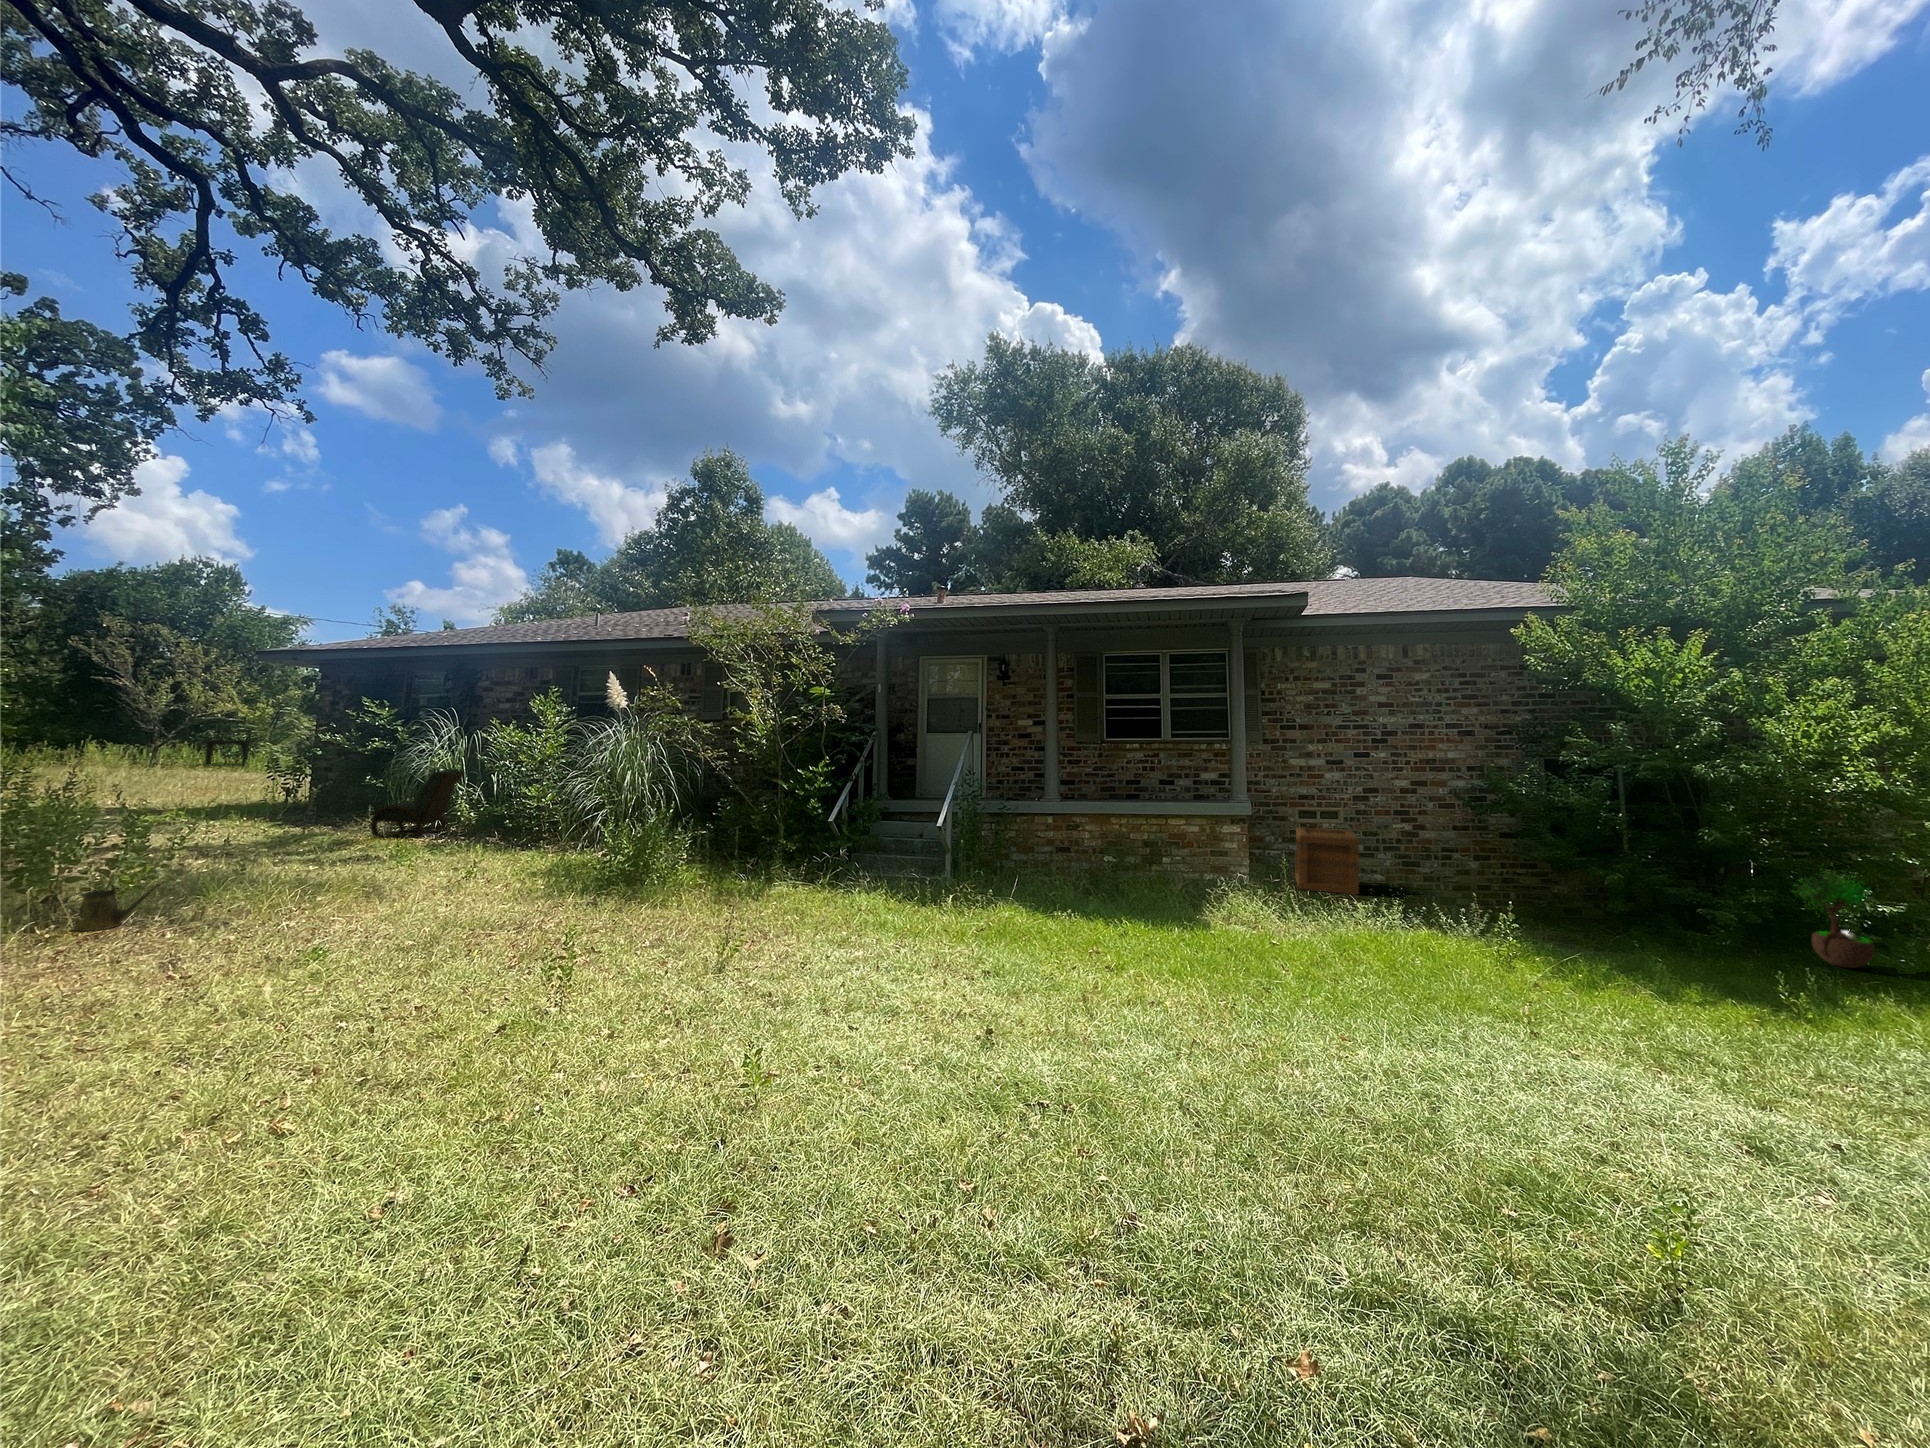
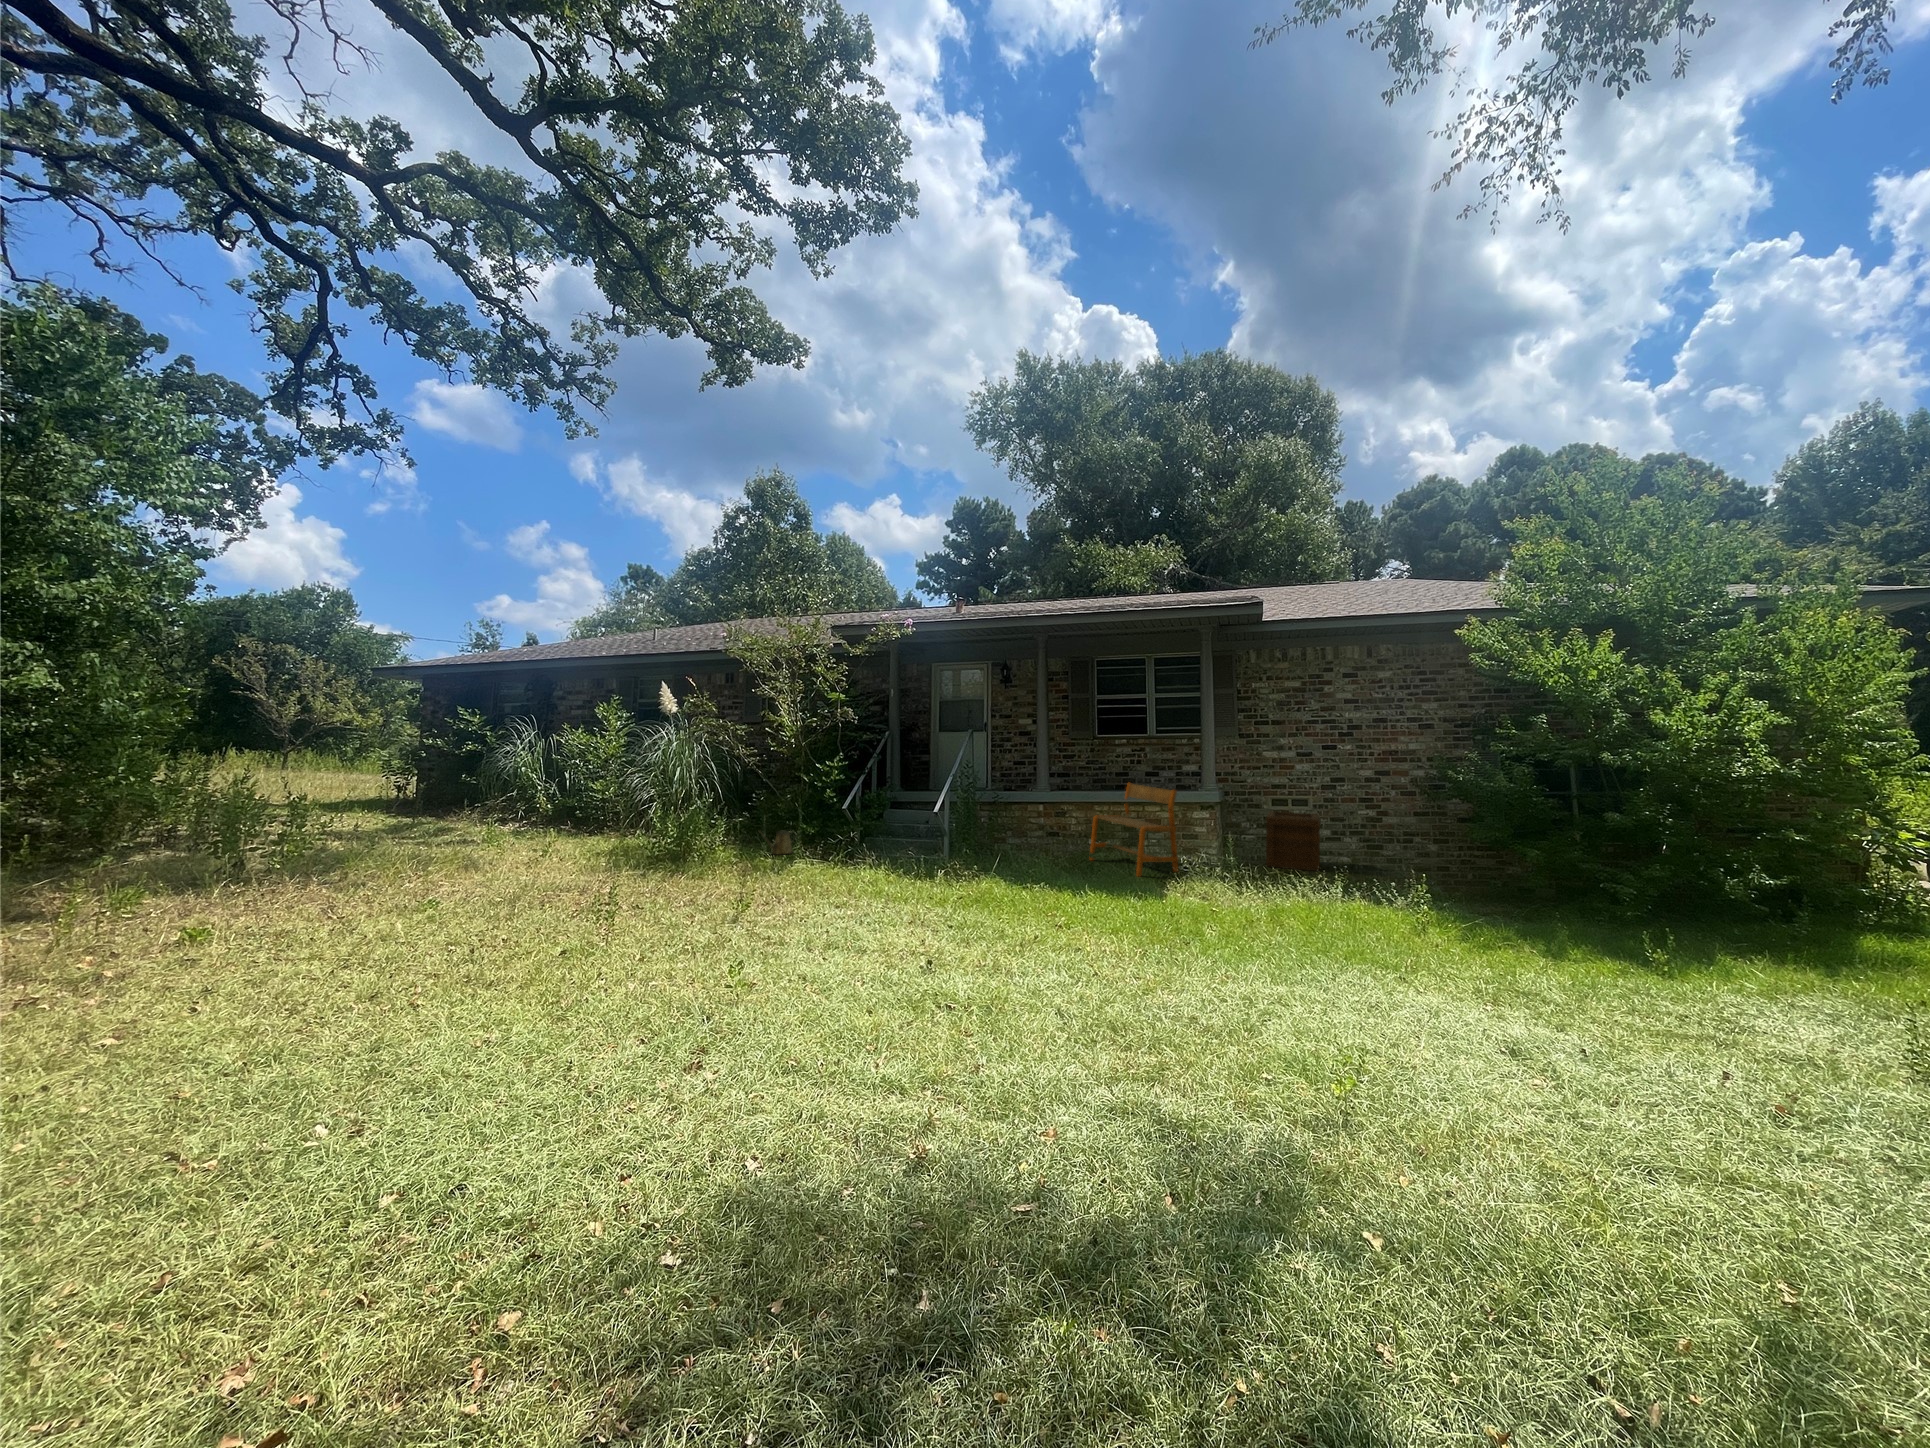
round table: present [200,739,255,766] -> none [317,742,367,766]
lounge chair: present [370,768,464,837] -> none [466,764,543,823]
bench: none [1104,795,1208,903] -> present [1090,783,1178,876]
potted tree: present [1794,873,1875,968] -> none [1693,838,1768,932]
watering can: present [63,883,161,931] -> present [761,831,792,855]

